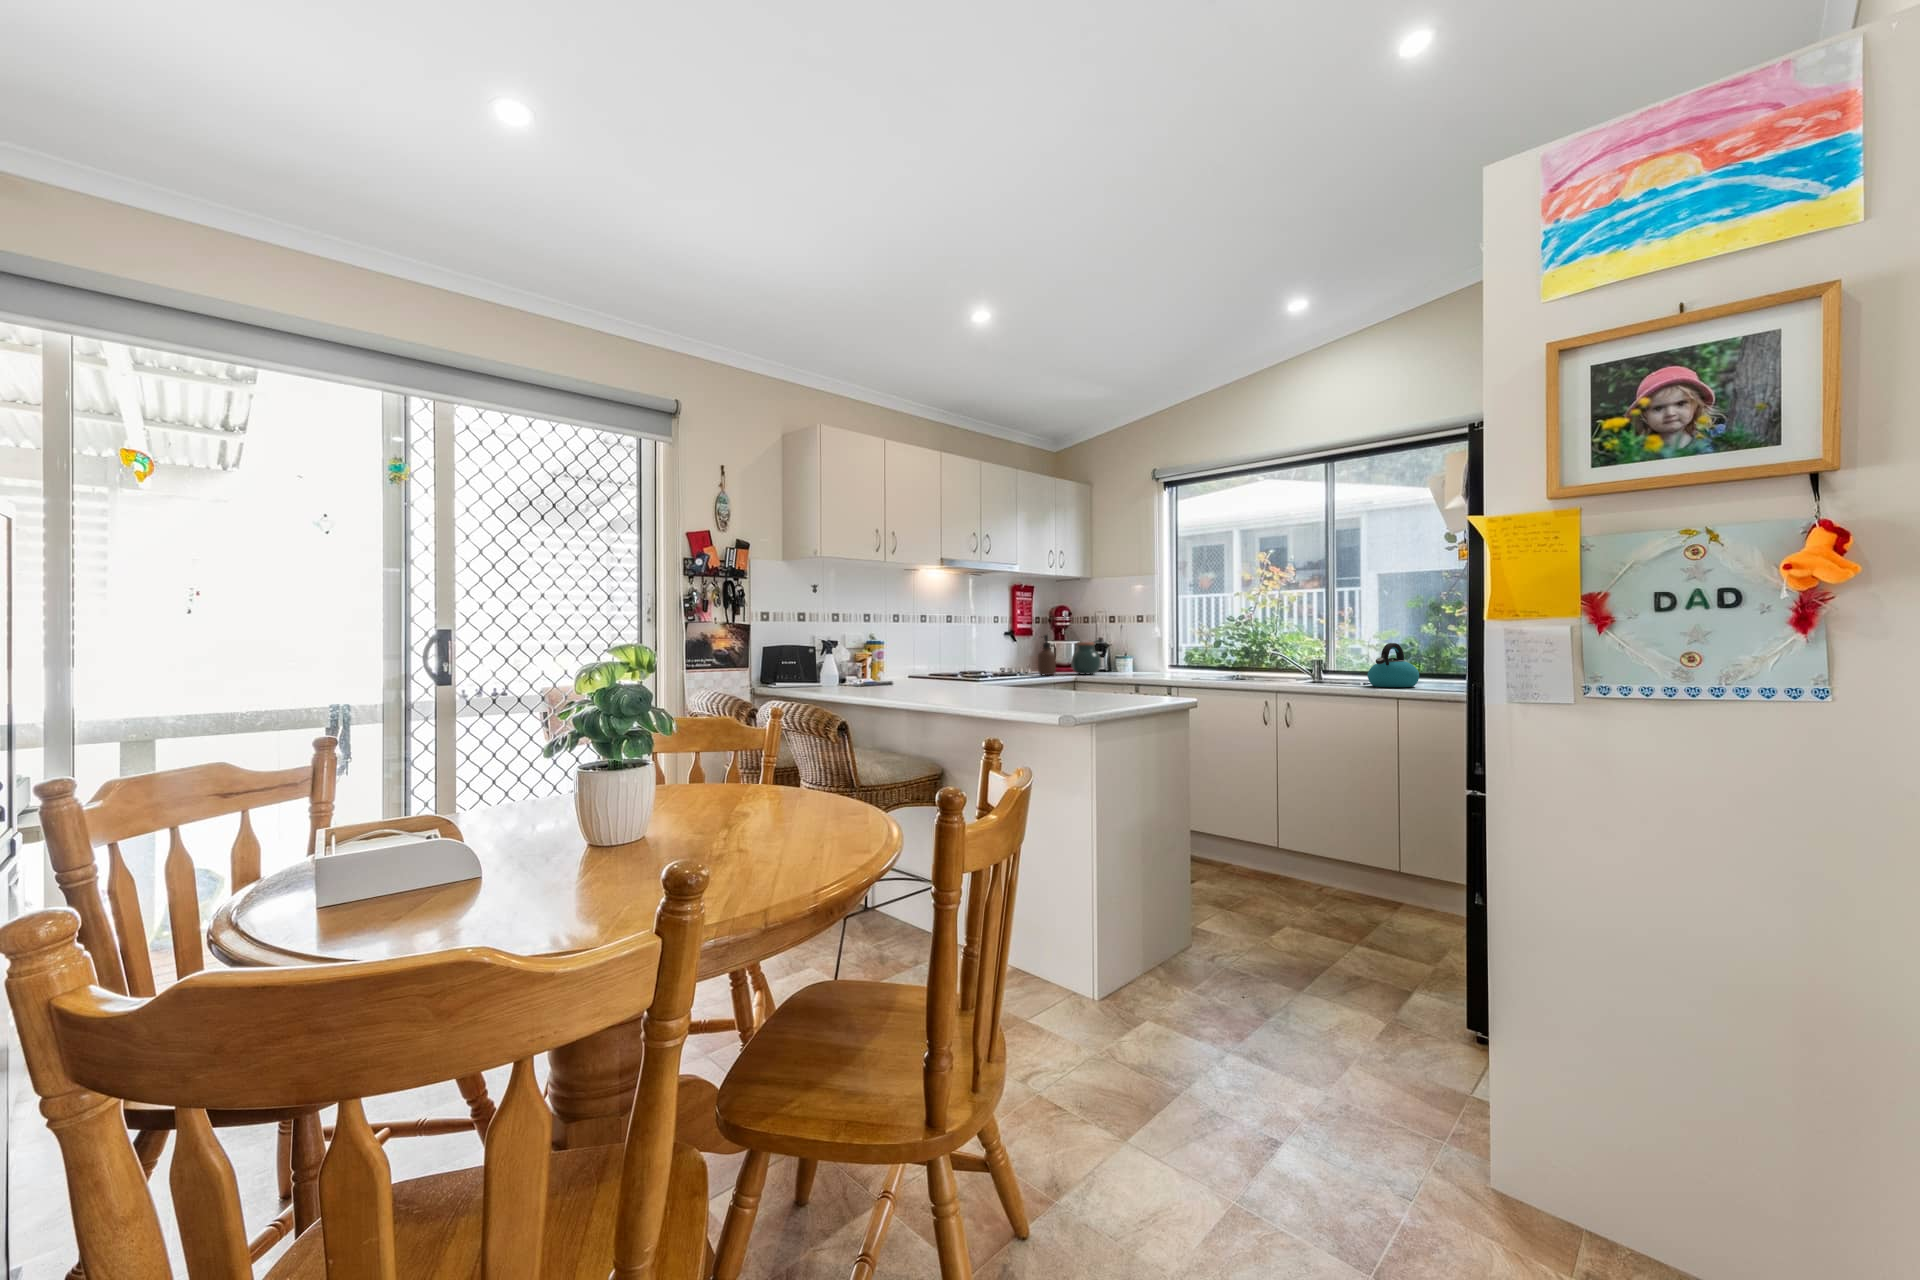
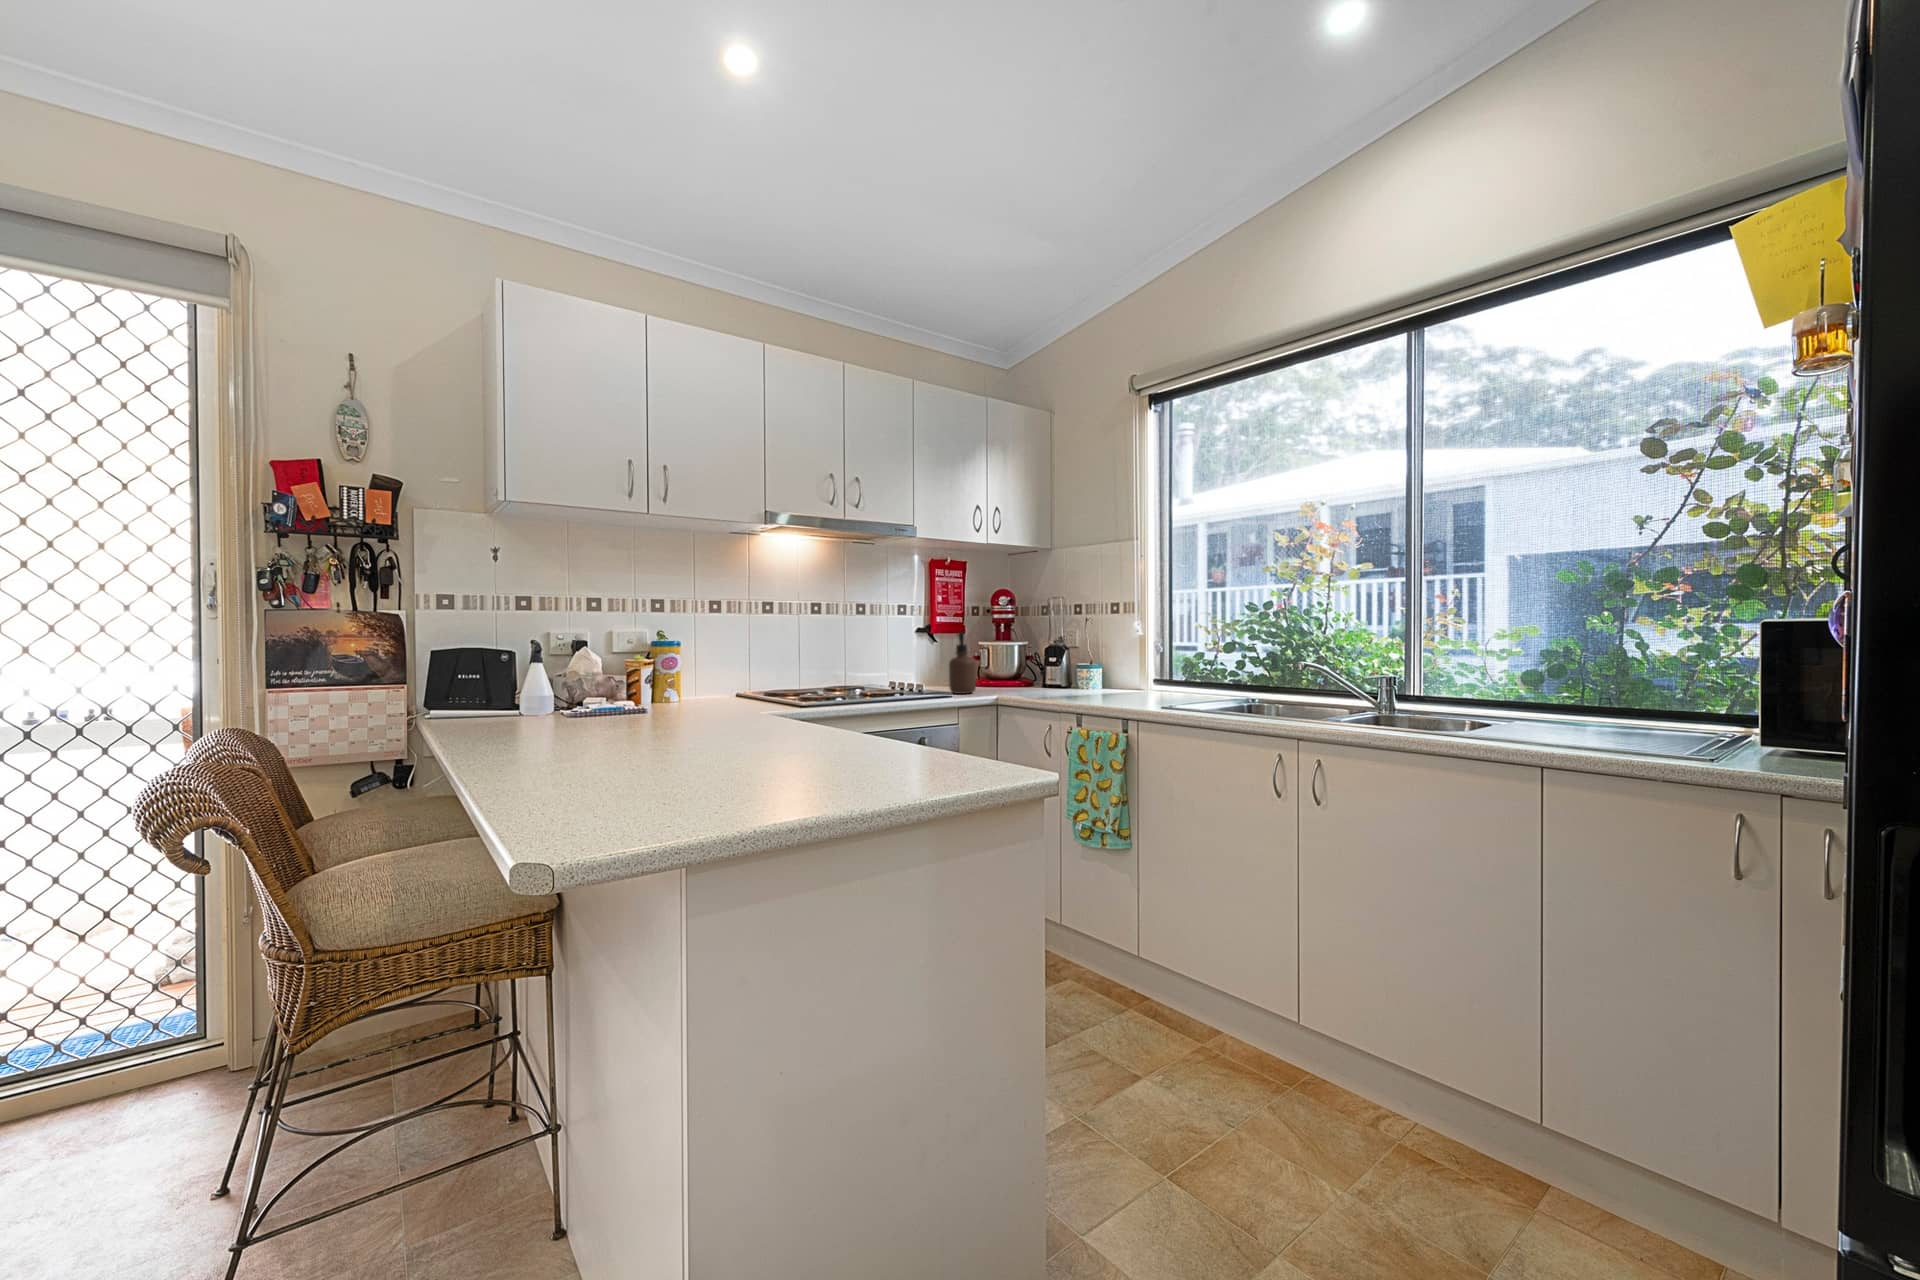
jar: present [1071,642,1101,675] -> none [1002,643,1047,692]
kettle: present [1368,643,1419,687] -> none [1483,650,1595,739]

